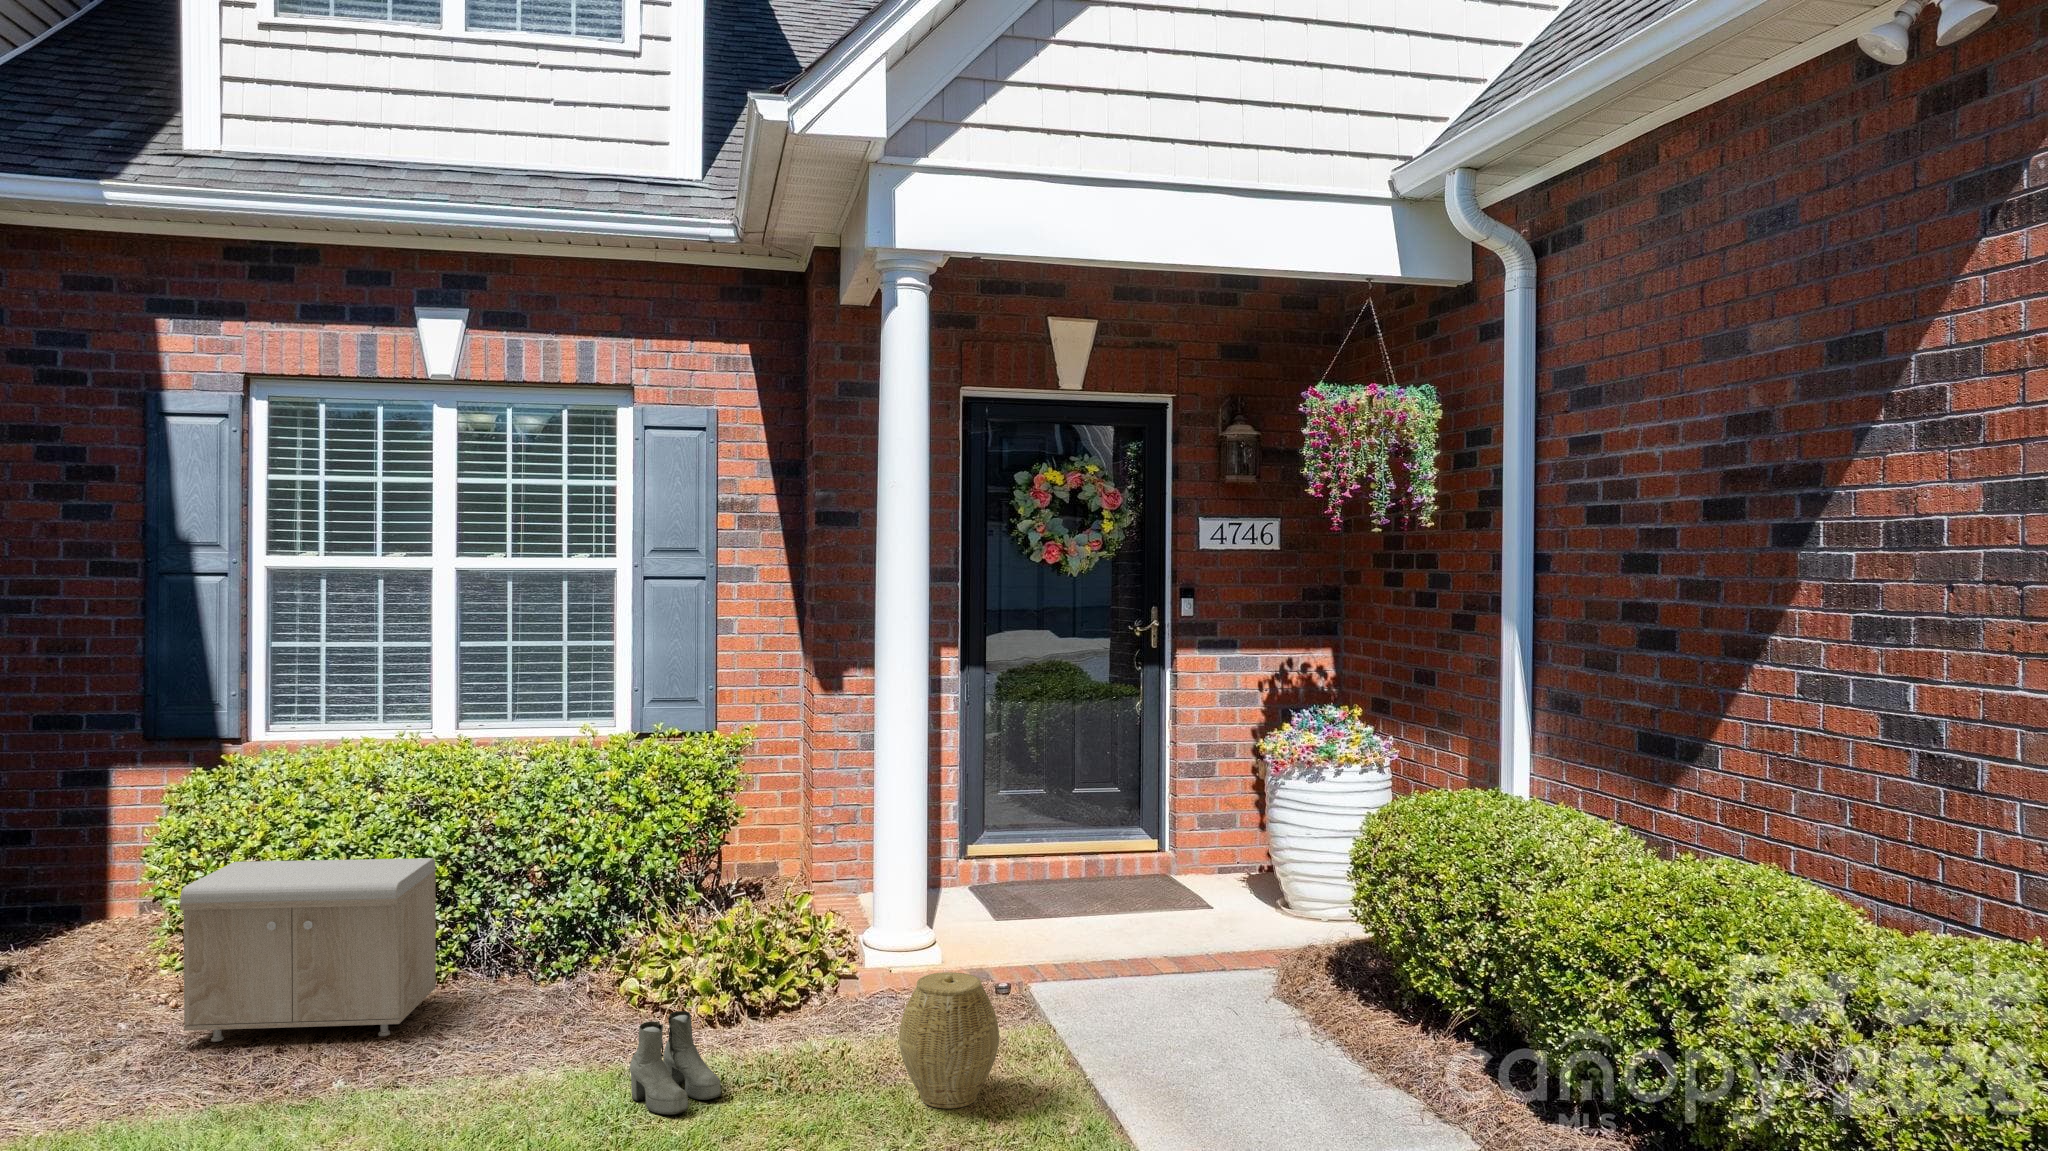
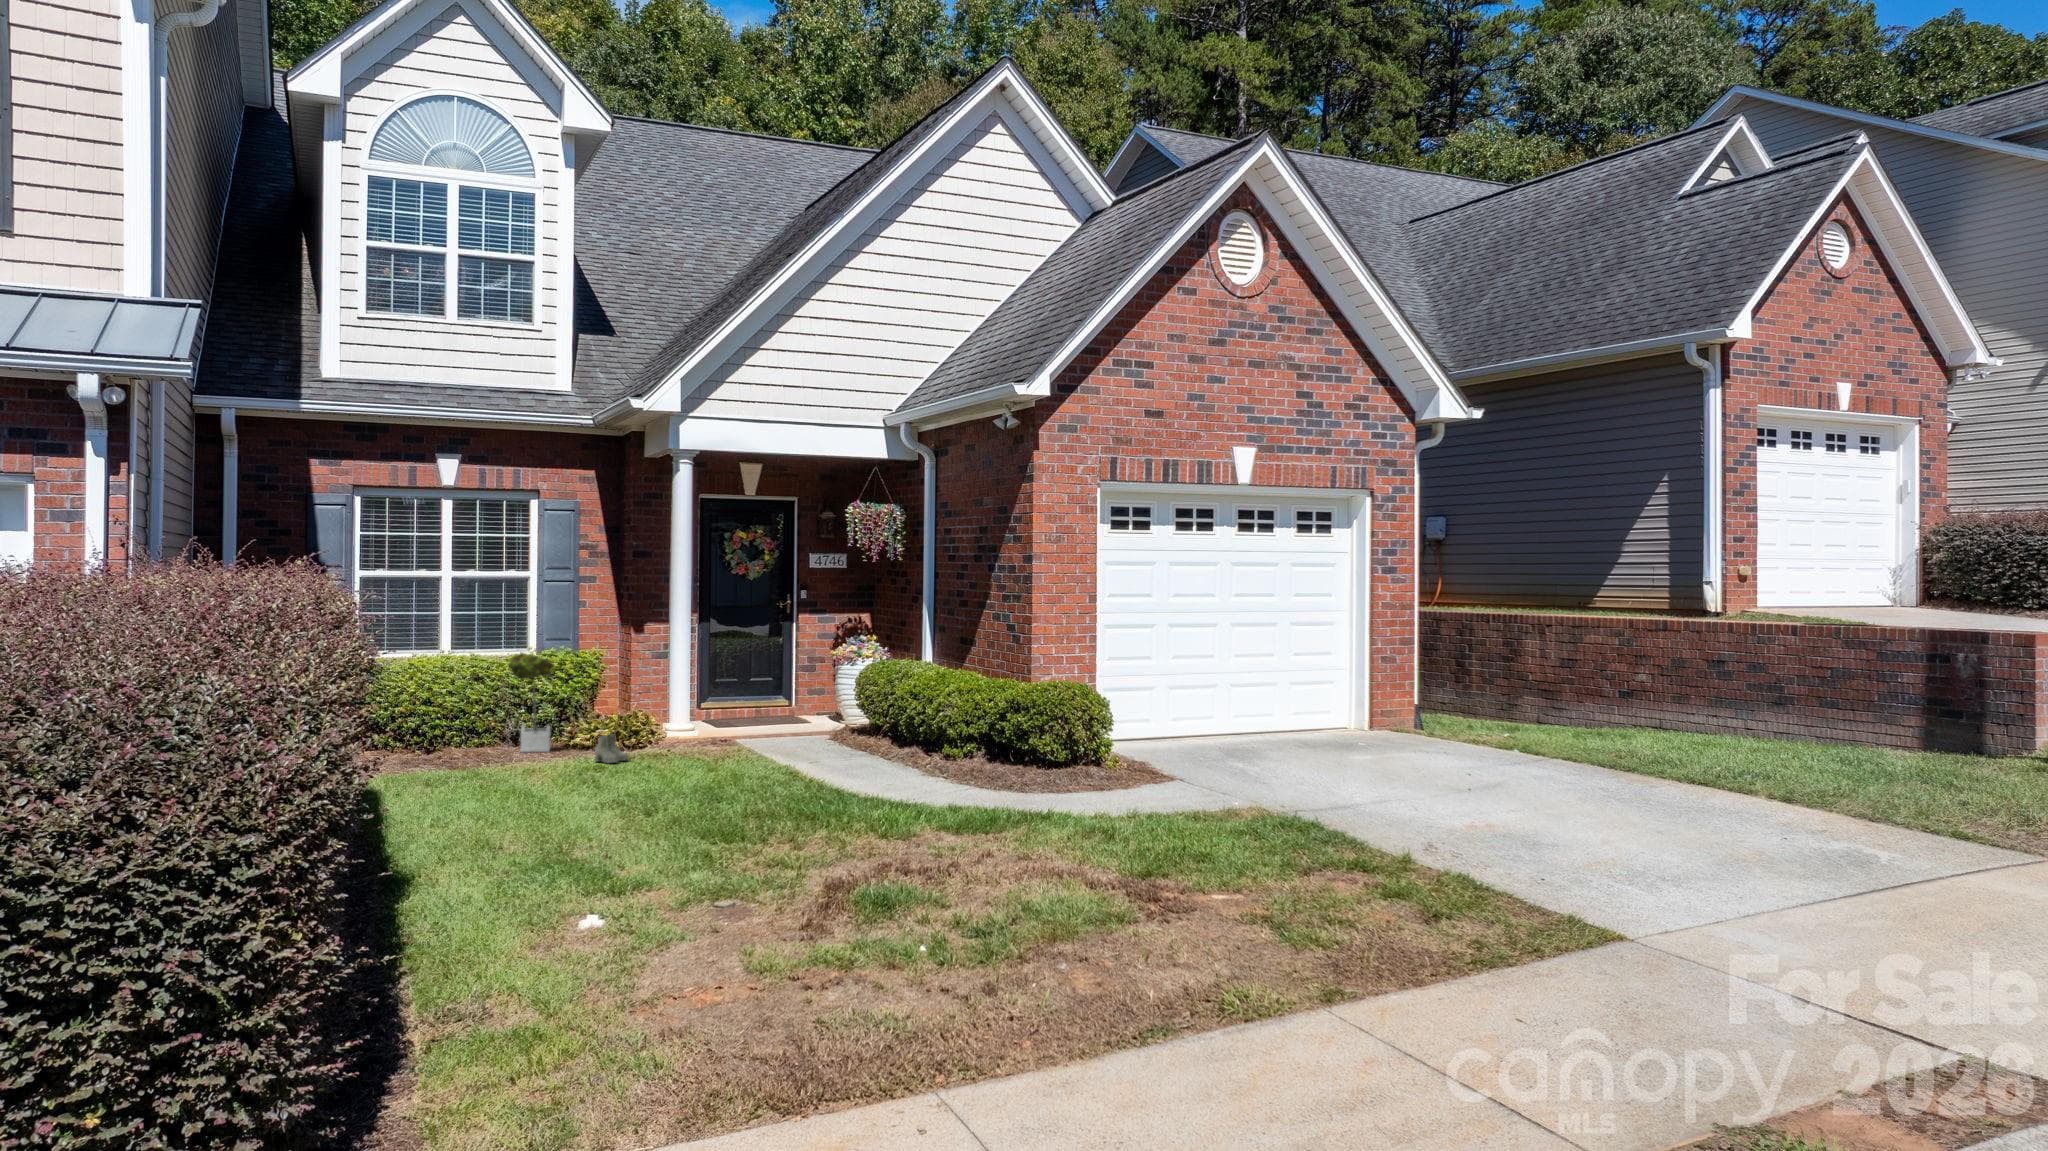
potted tree: none [475,761,589,1014] -> present [509,653,553,753]
storage bench: present [180,858,436,1042] -> none [401,693,488,760]
woven basket: present [899,972,999,1109] -> none [693,716,728,759]

